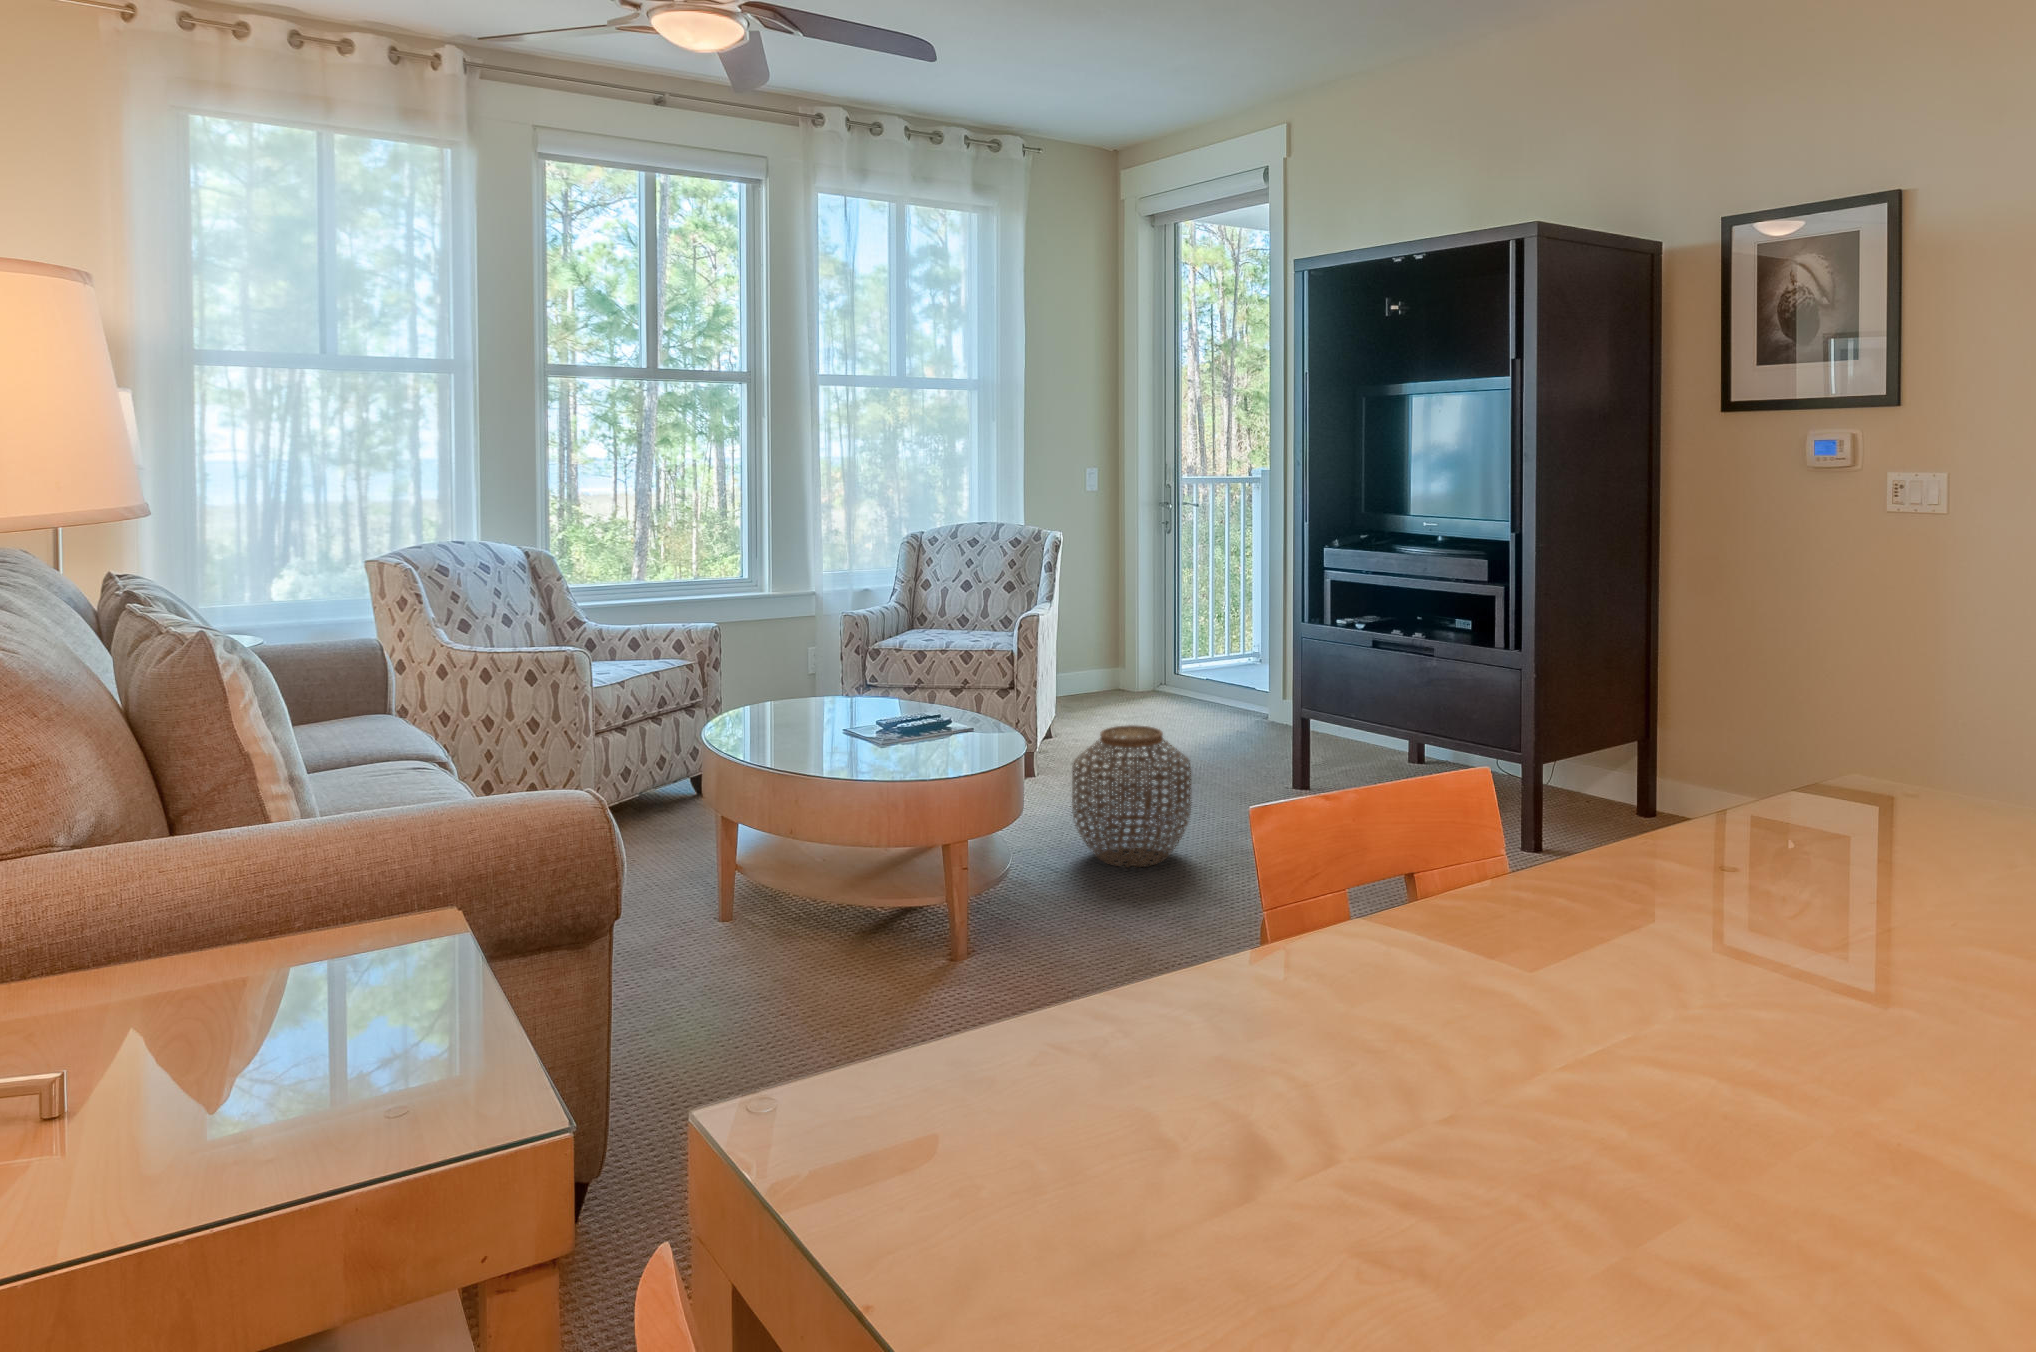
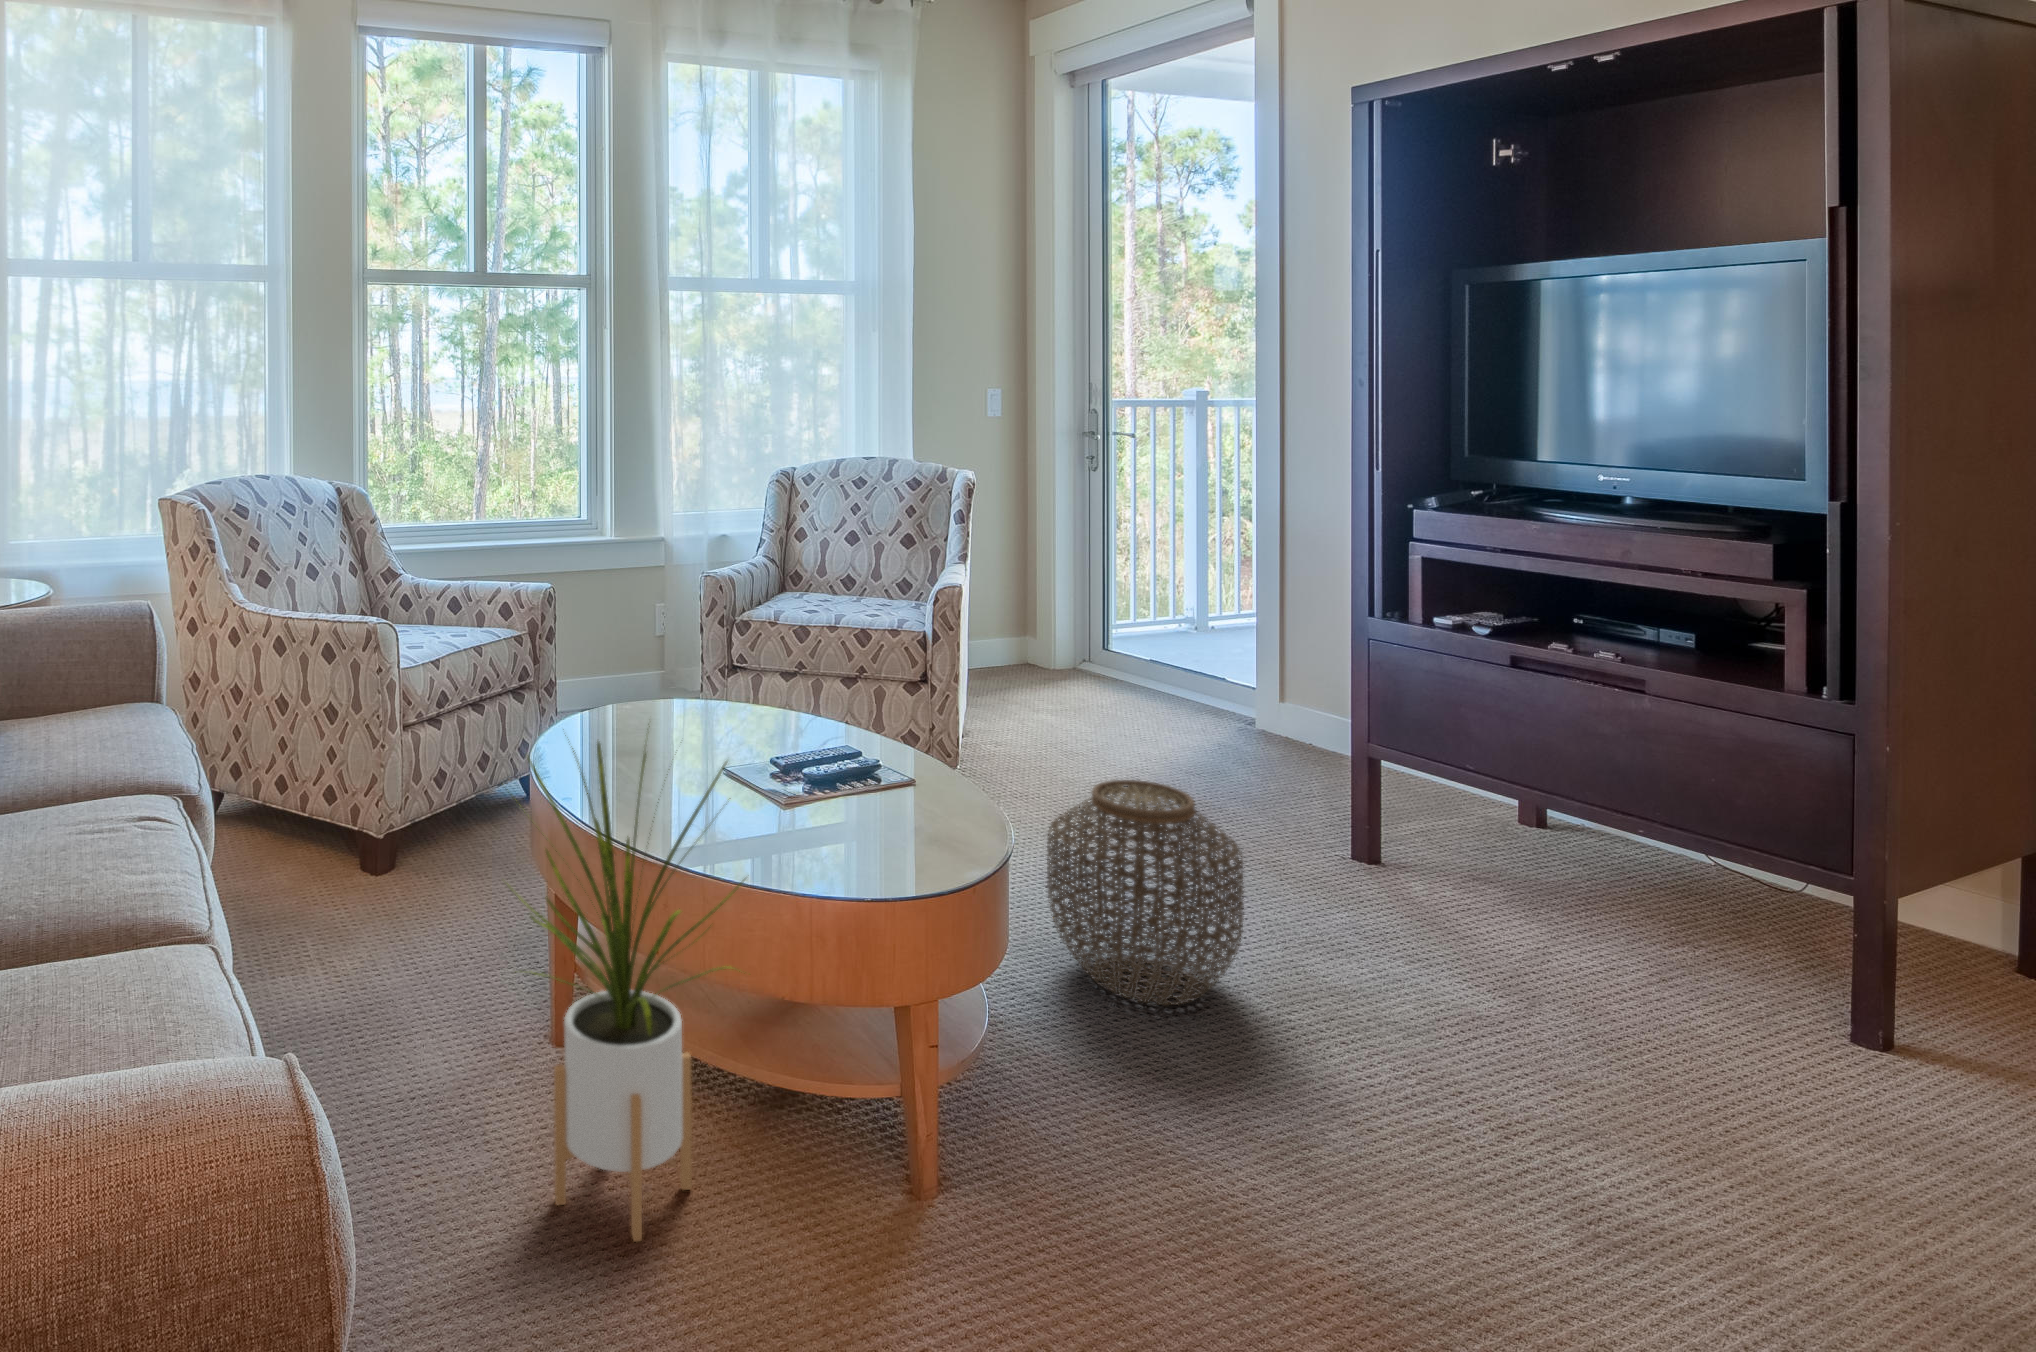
house plant: none [694,674,857,996] -> present [507,726,743,1242]

